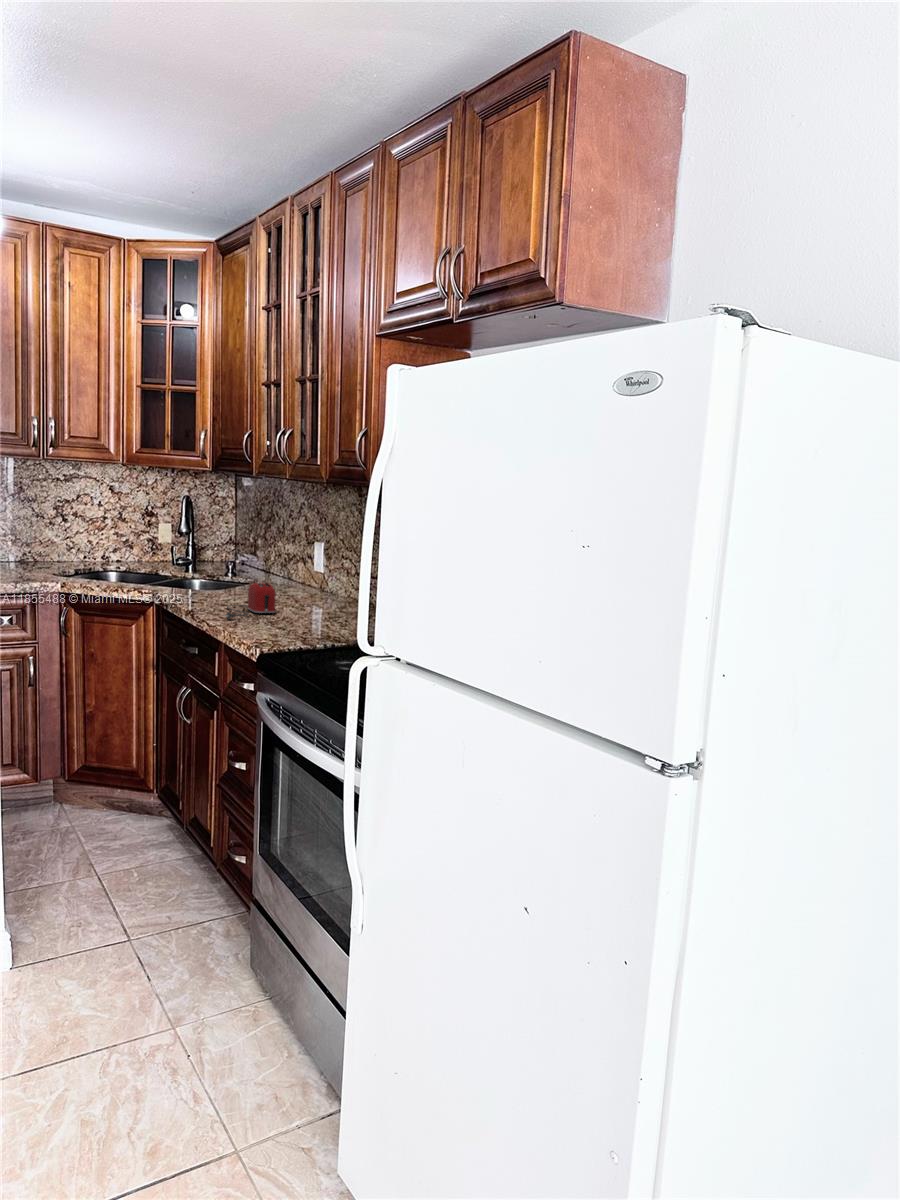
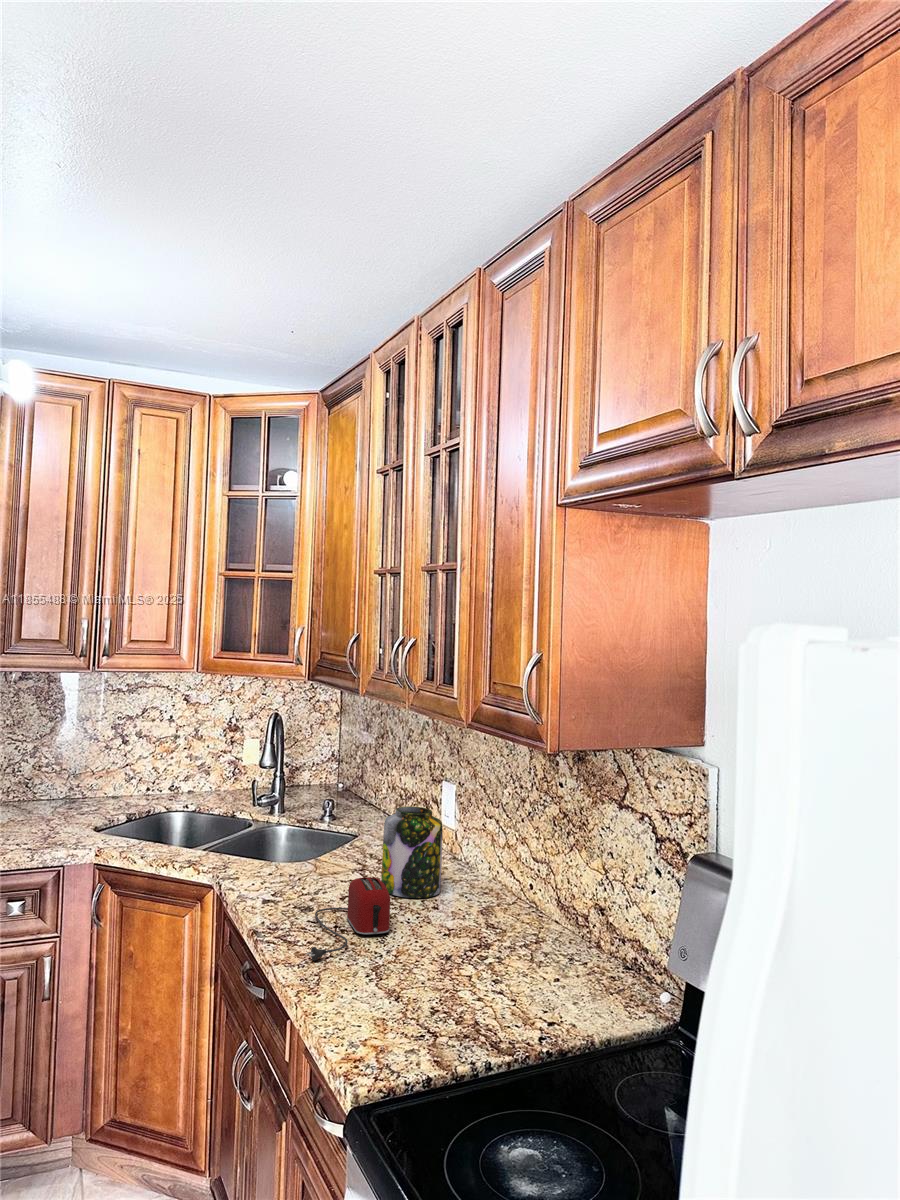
jar: none [270,548,311,604] -> present [381,806,443,898]

